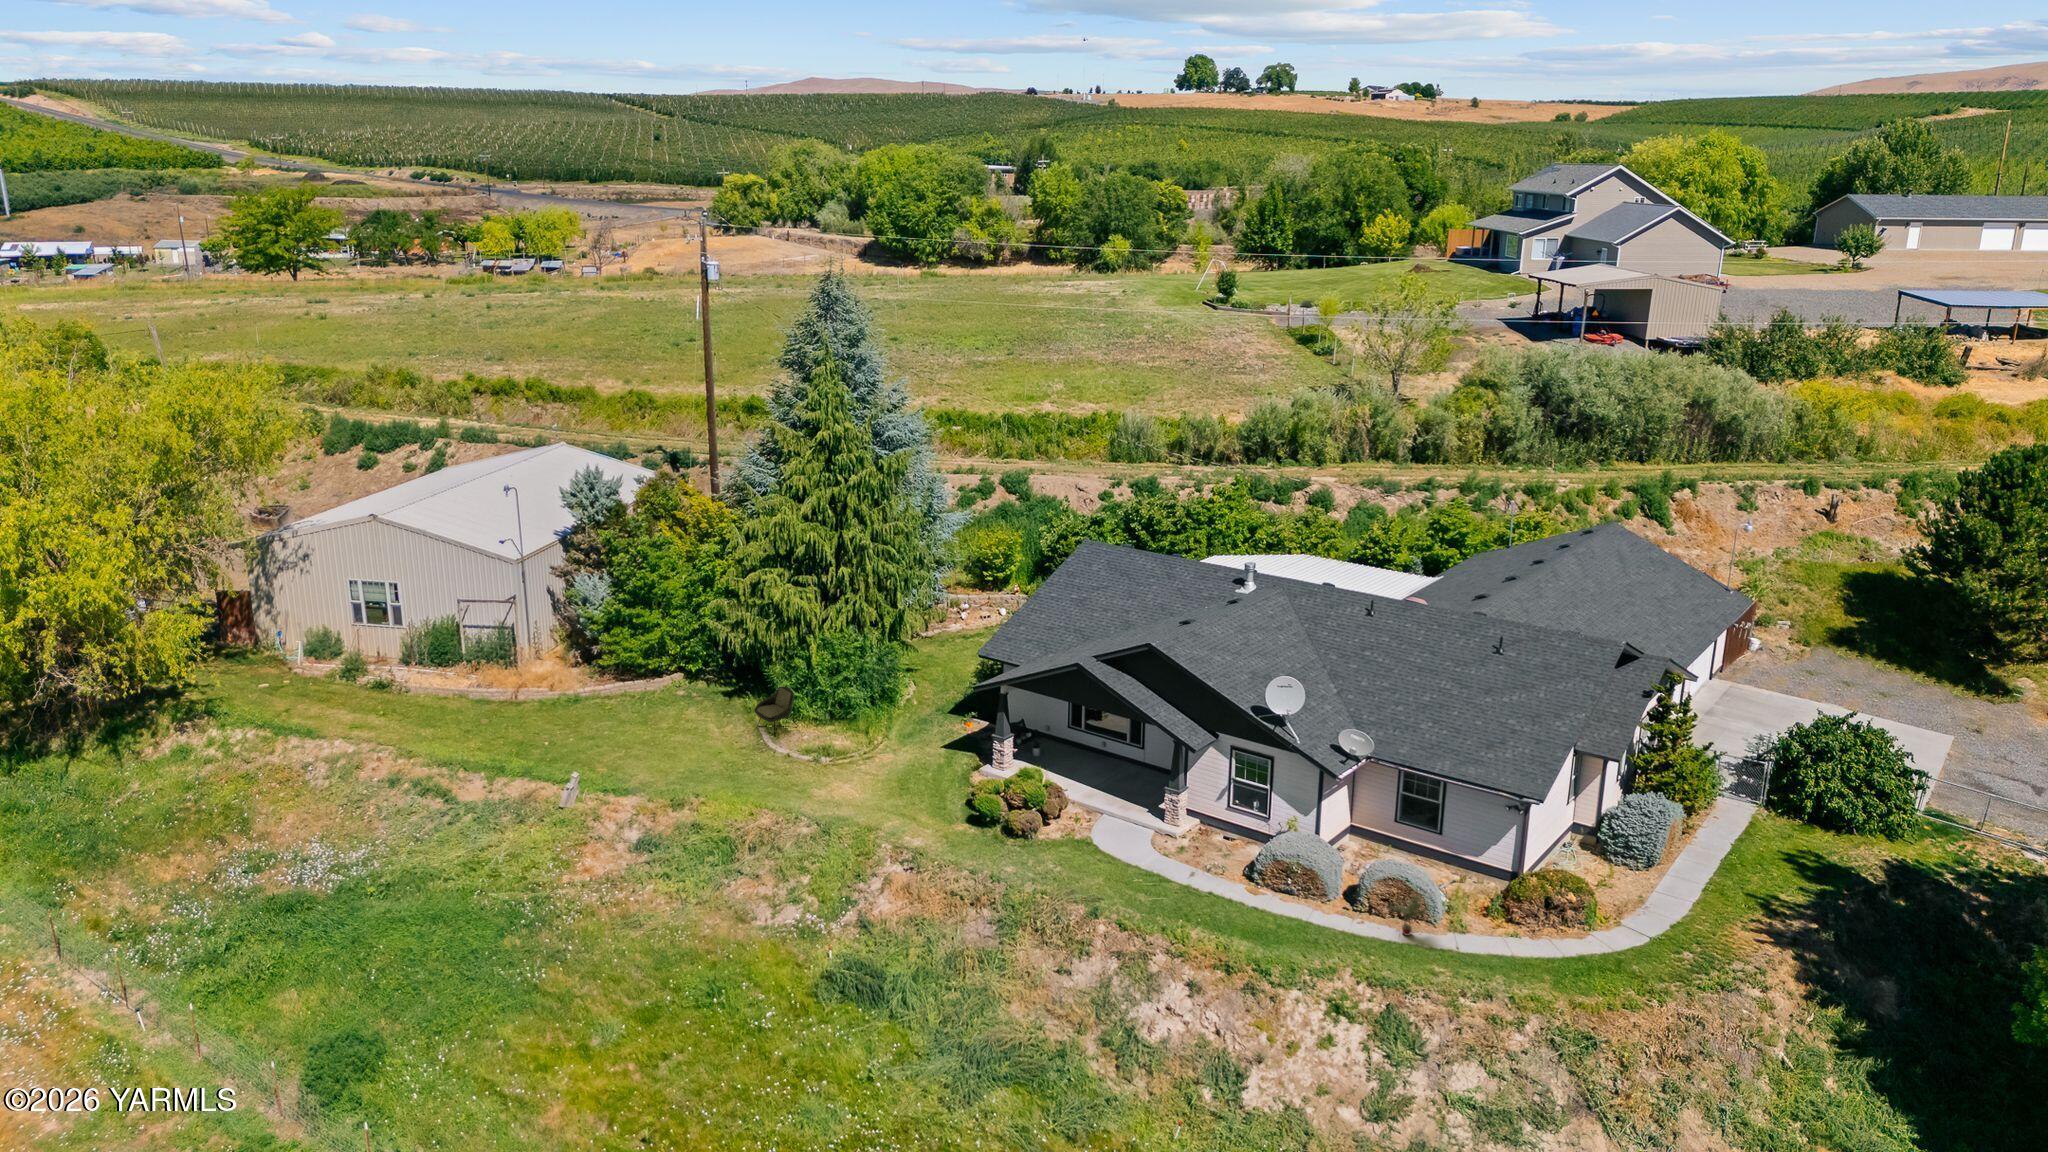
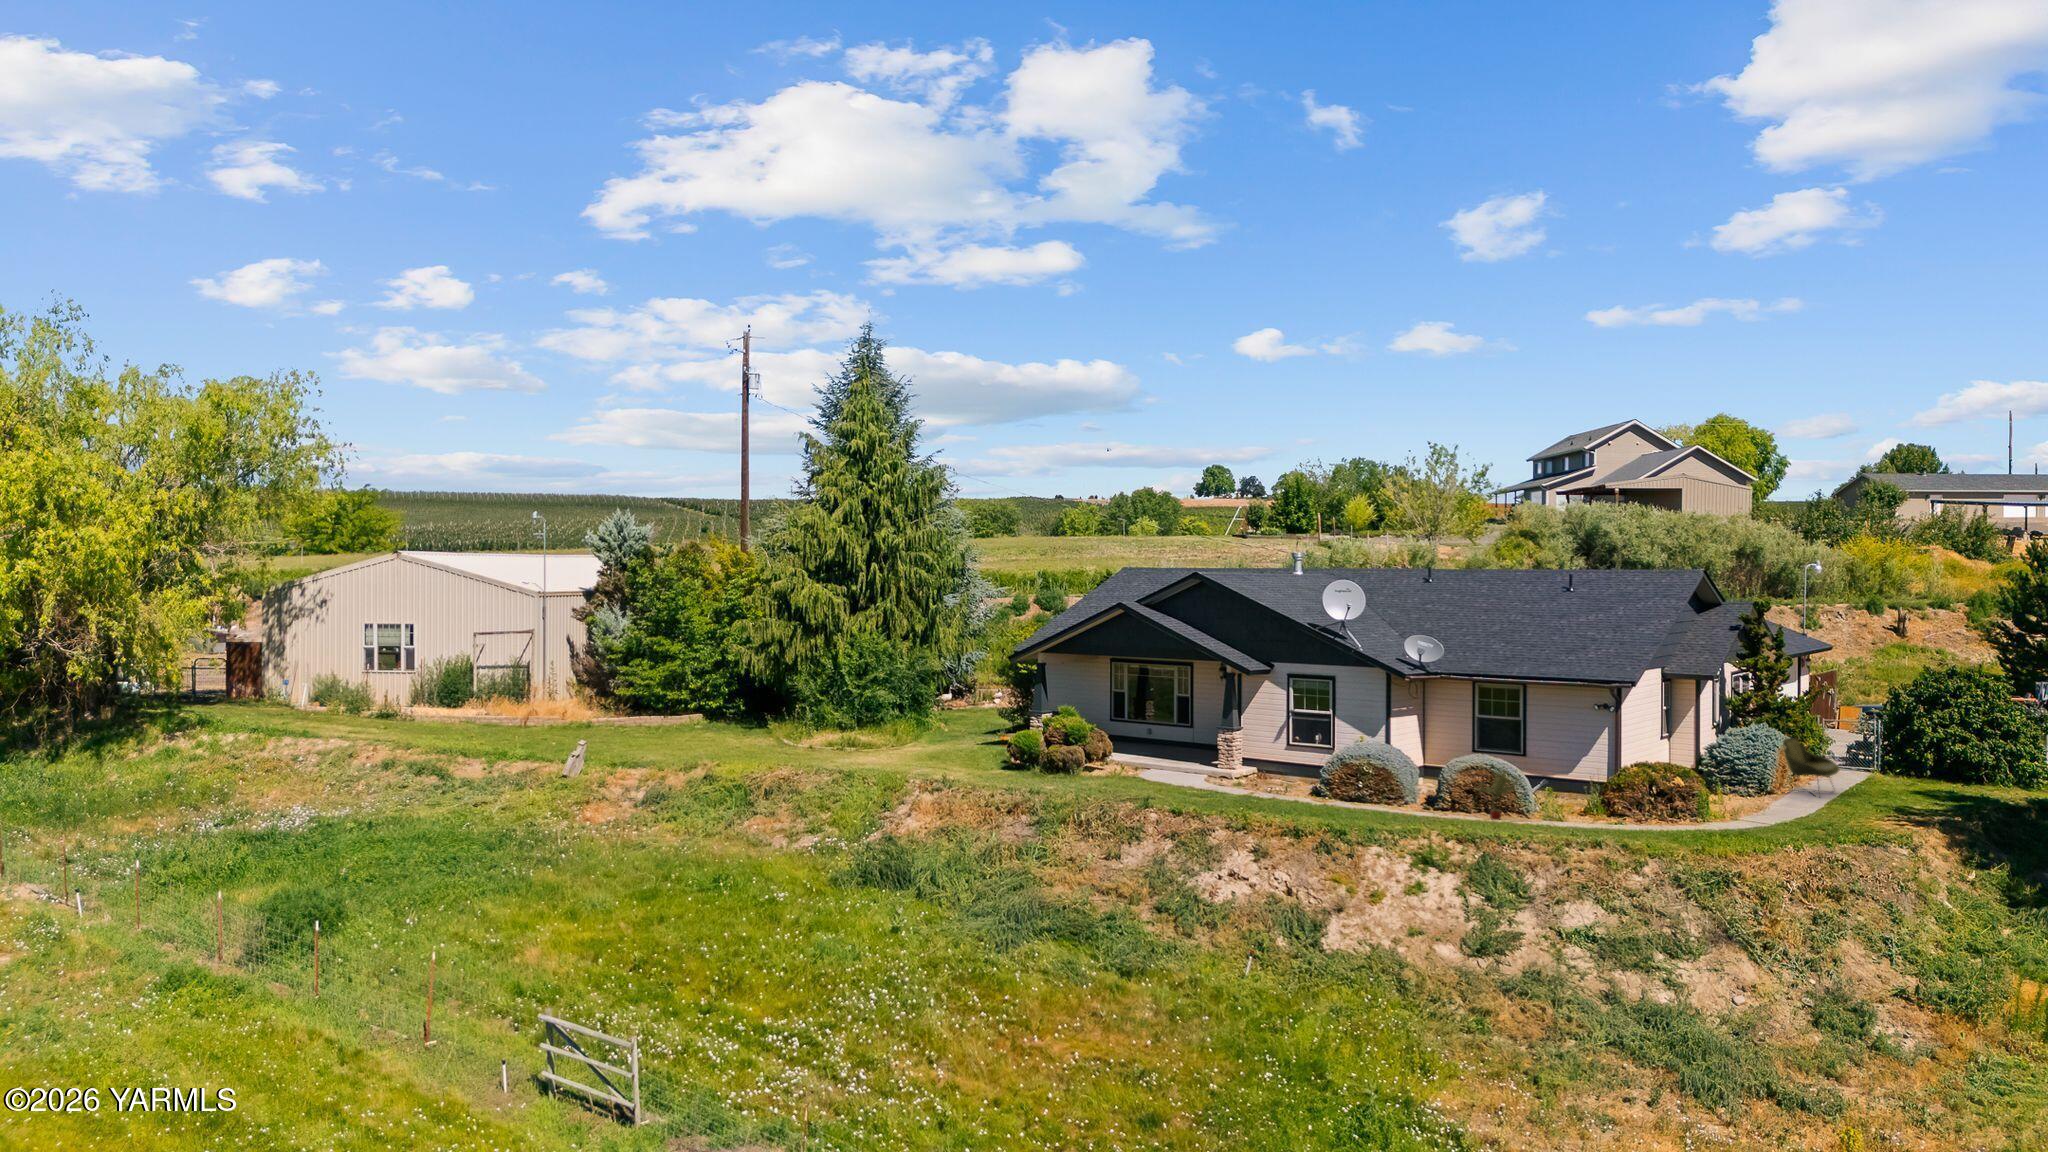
lounge chair: present [754,686,798,737] -> present [1782,738,1840,796]

